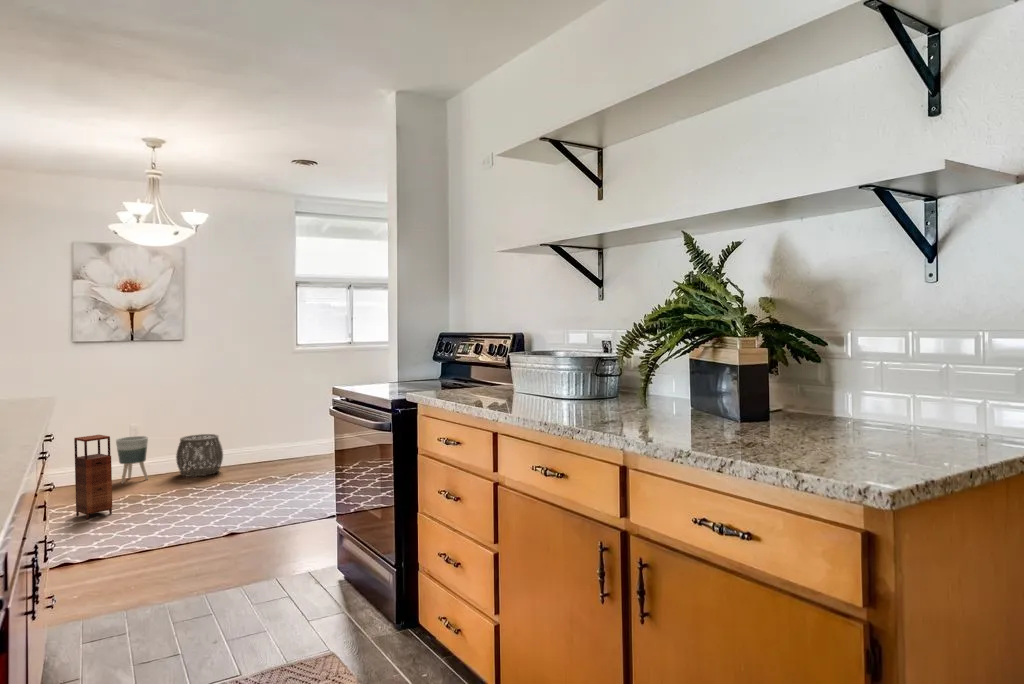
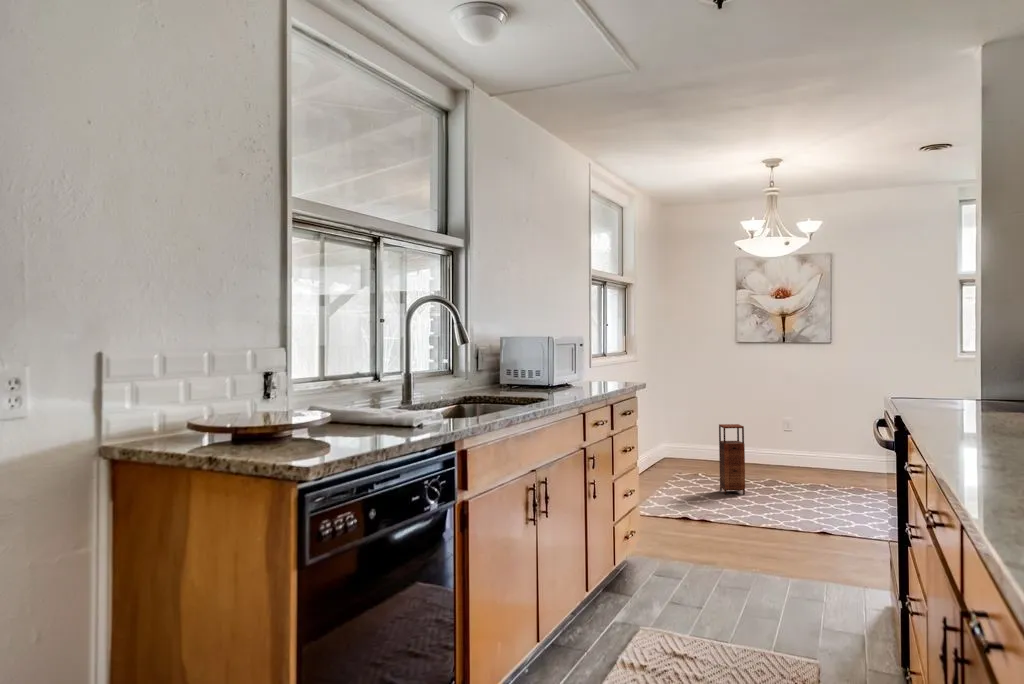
woven basket: present [176,434,223,477] -> none [818,438,866,480]
planter: present [116,436,148,483] -> none [767,432,794,474]

